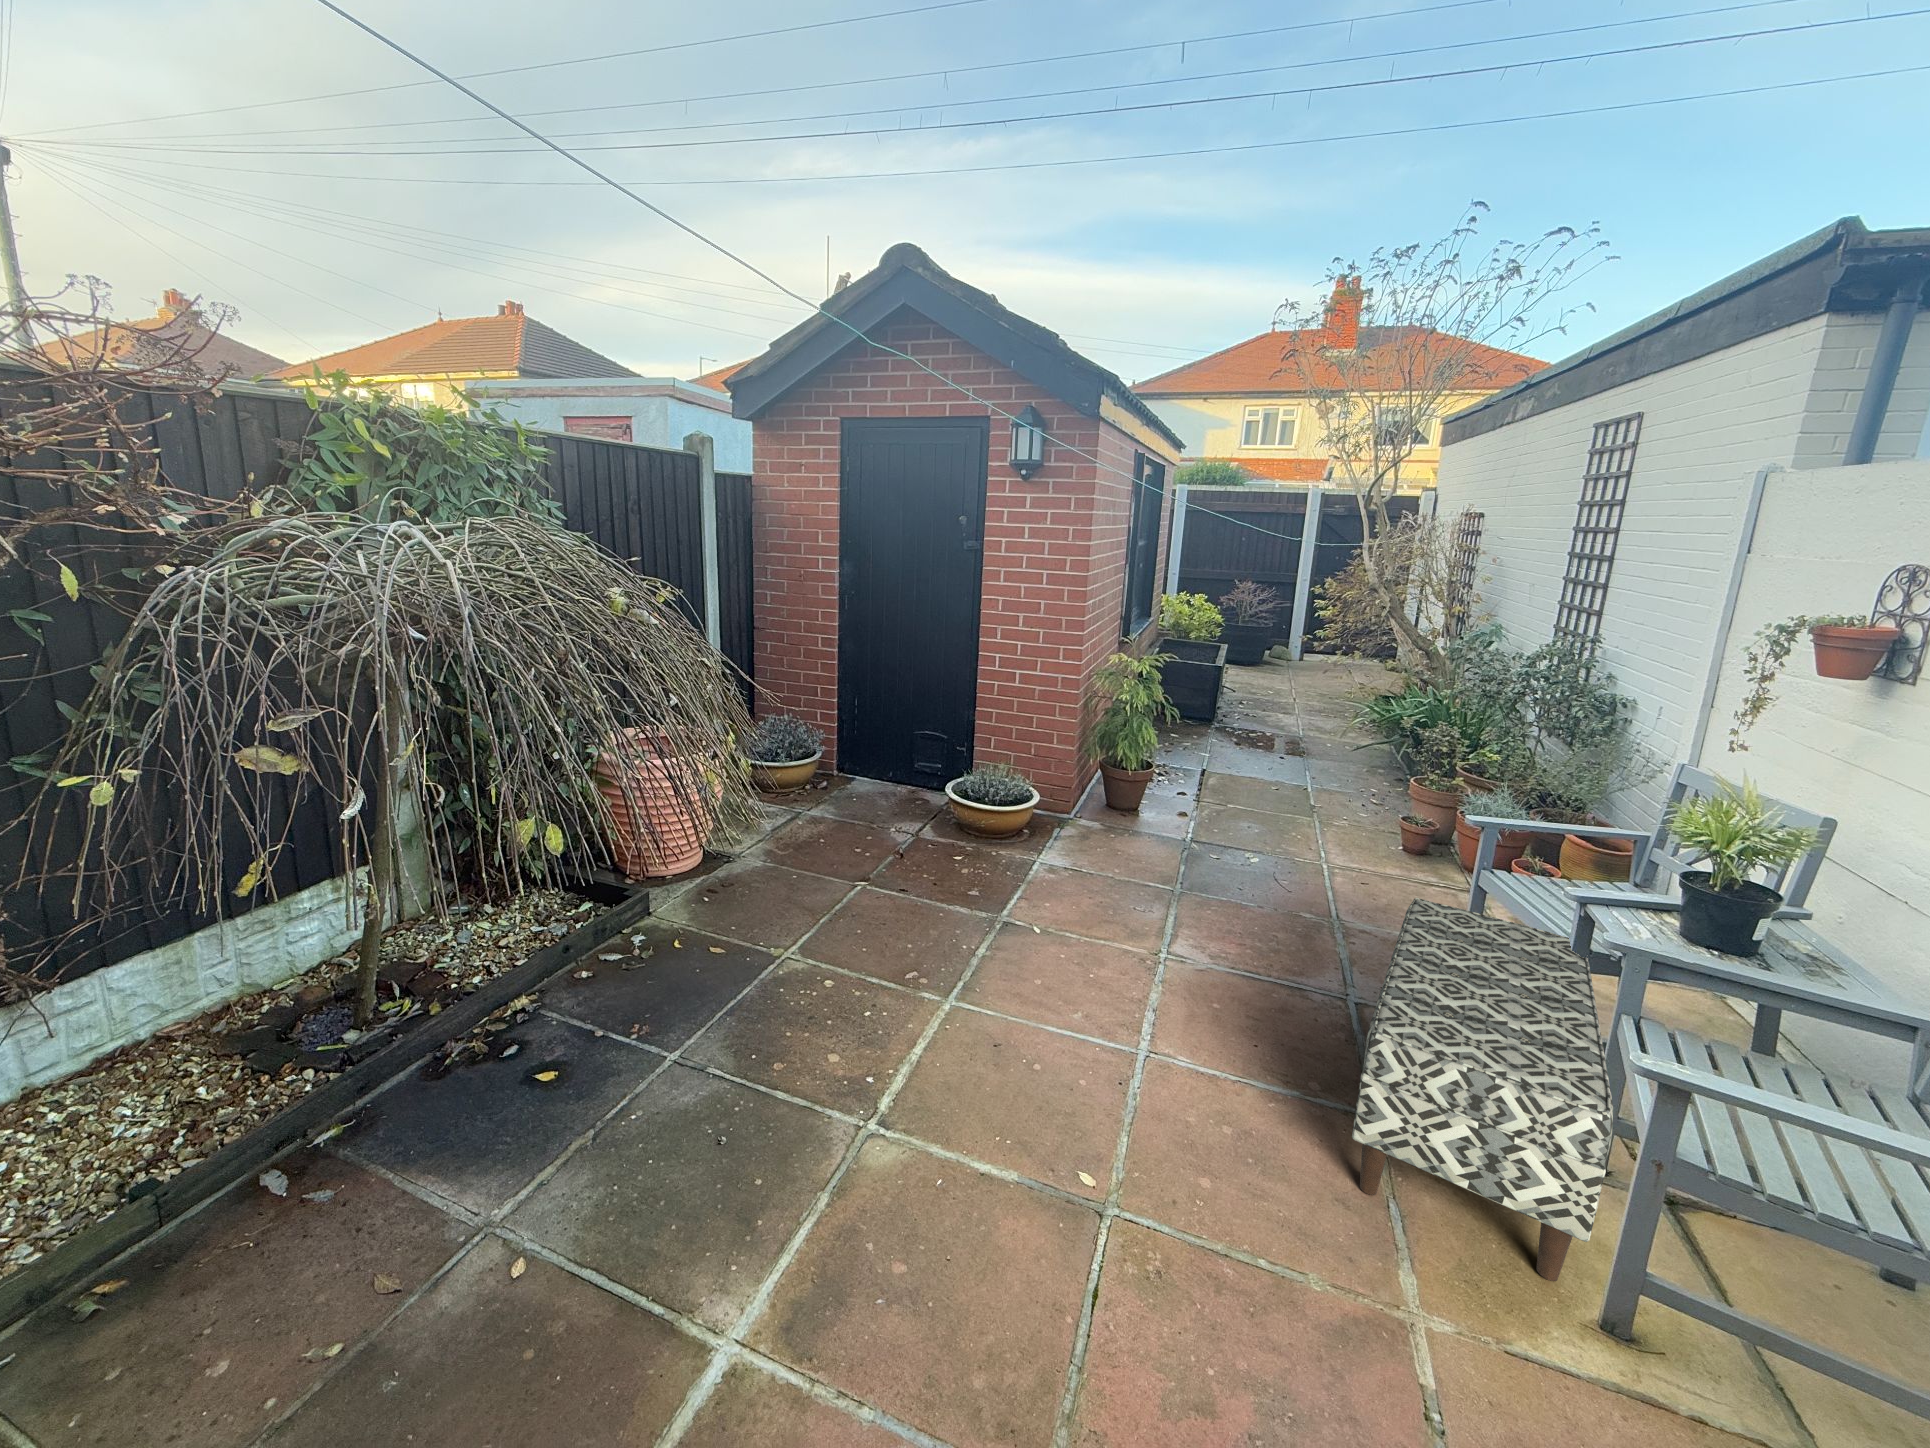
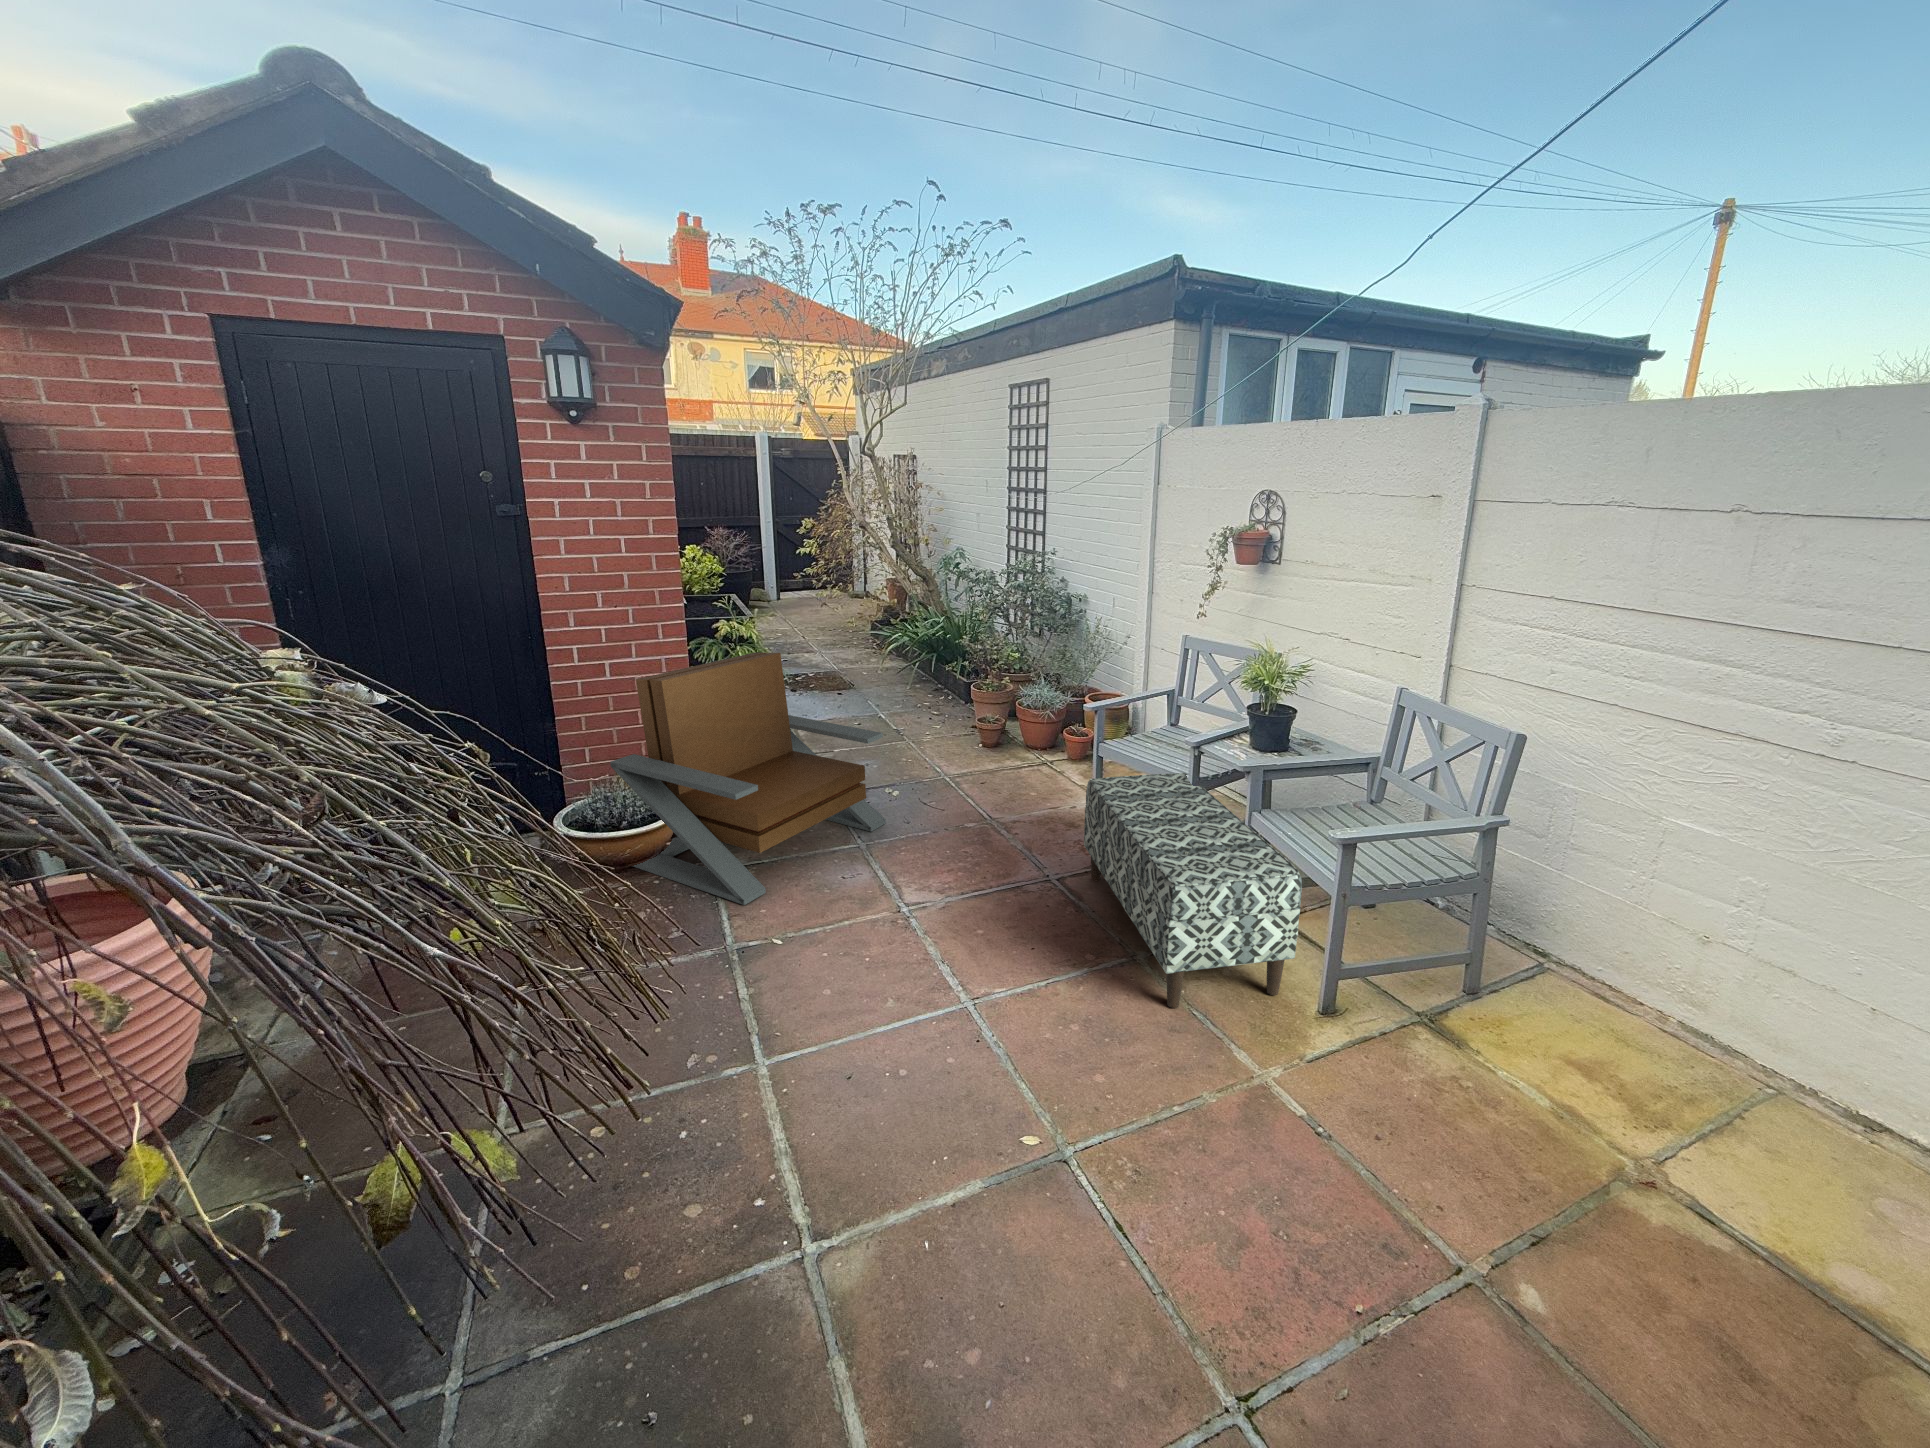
lounge chair: none [990,687,1224,892] -> present [610,652,886,905]

